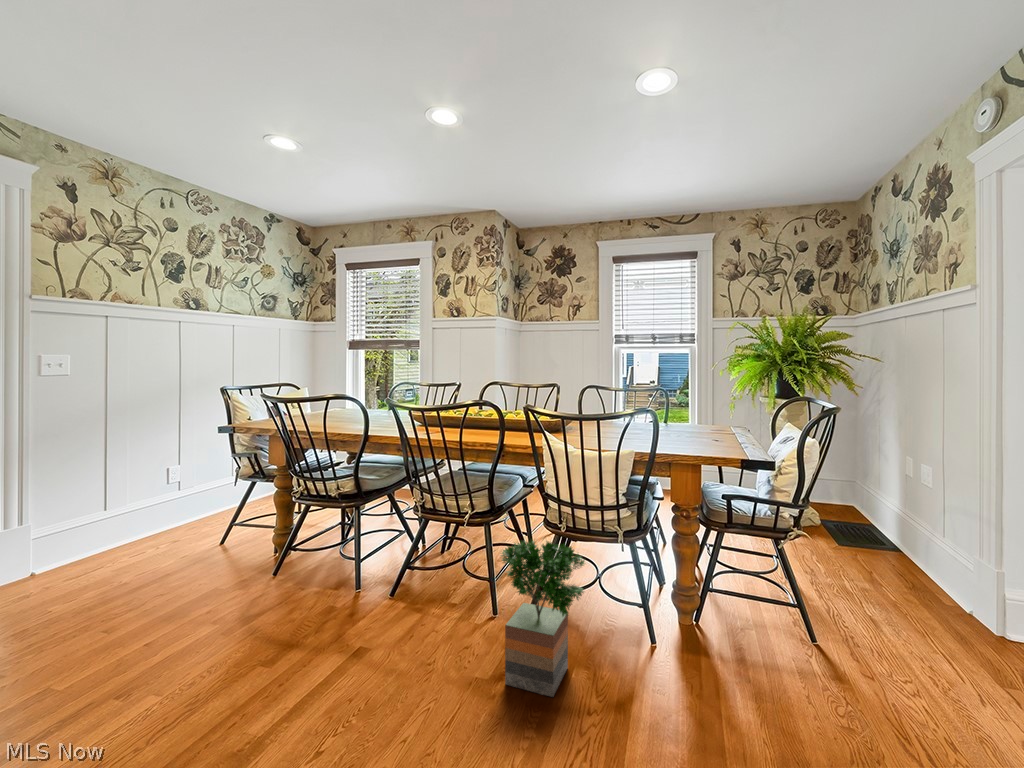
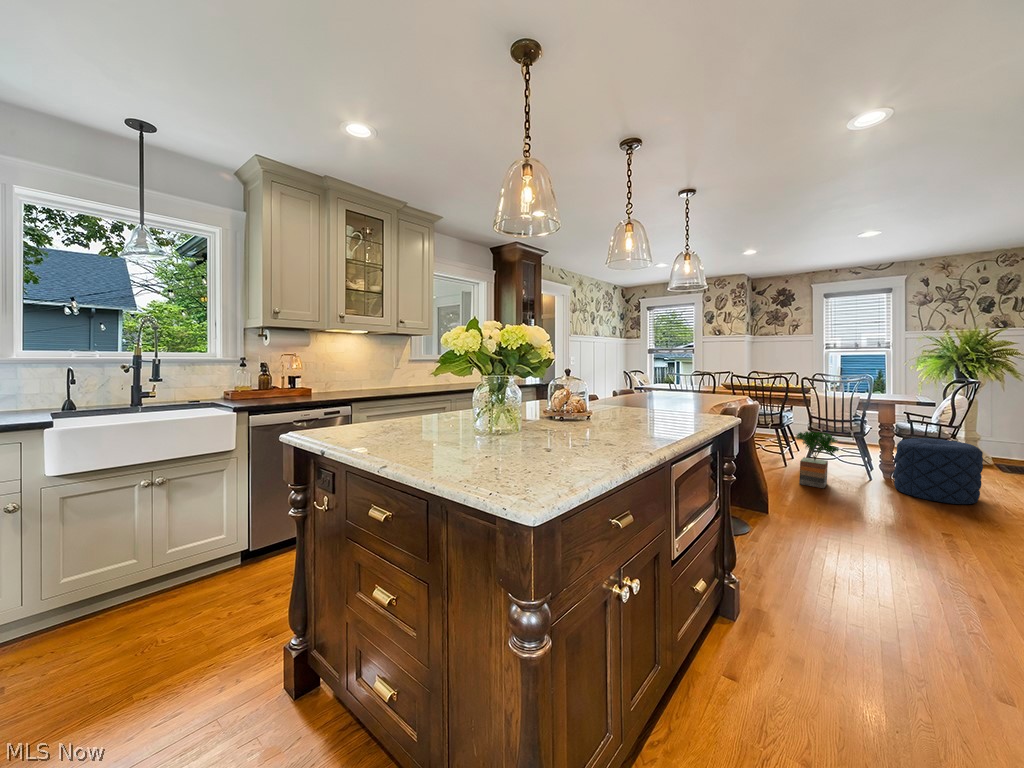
pouf: none [695,535,846,712] -> present [894,438,983,504]

